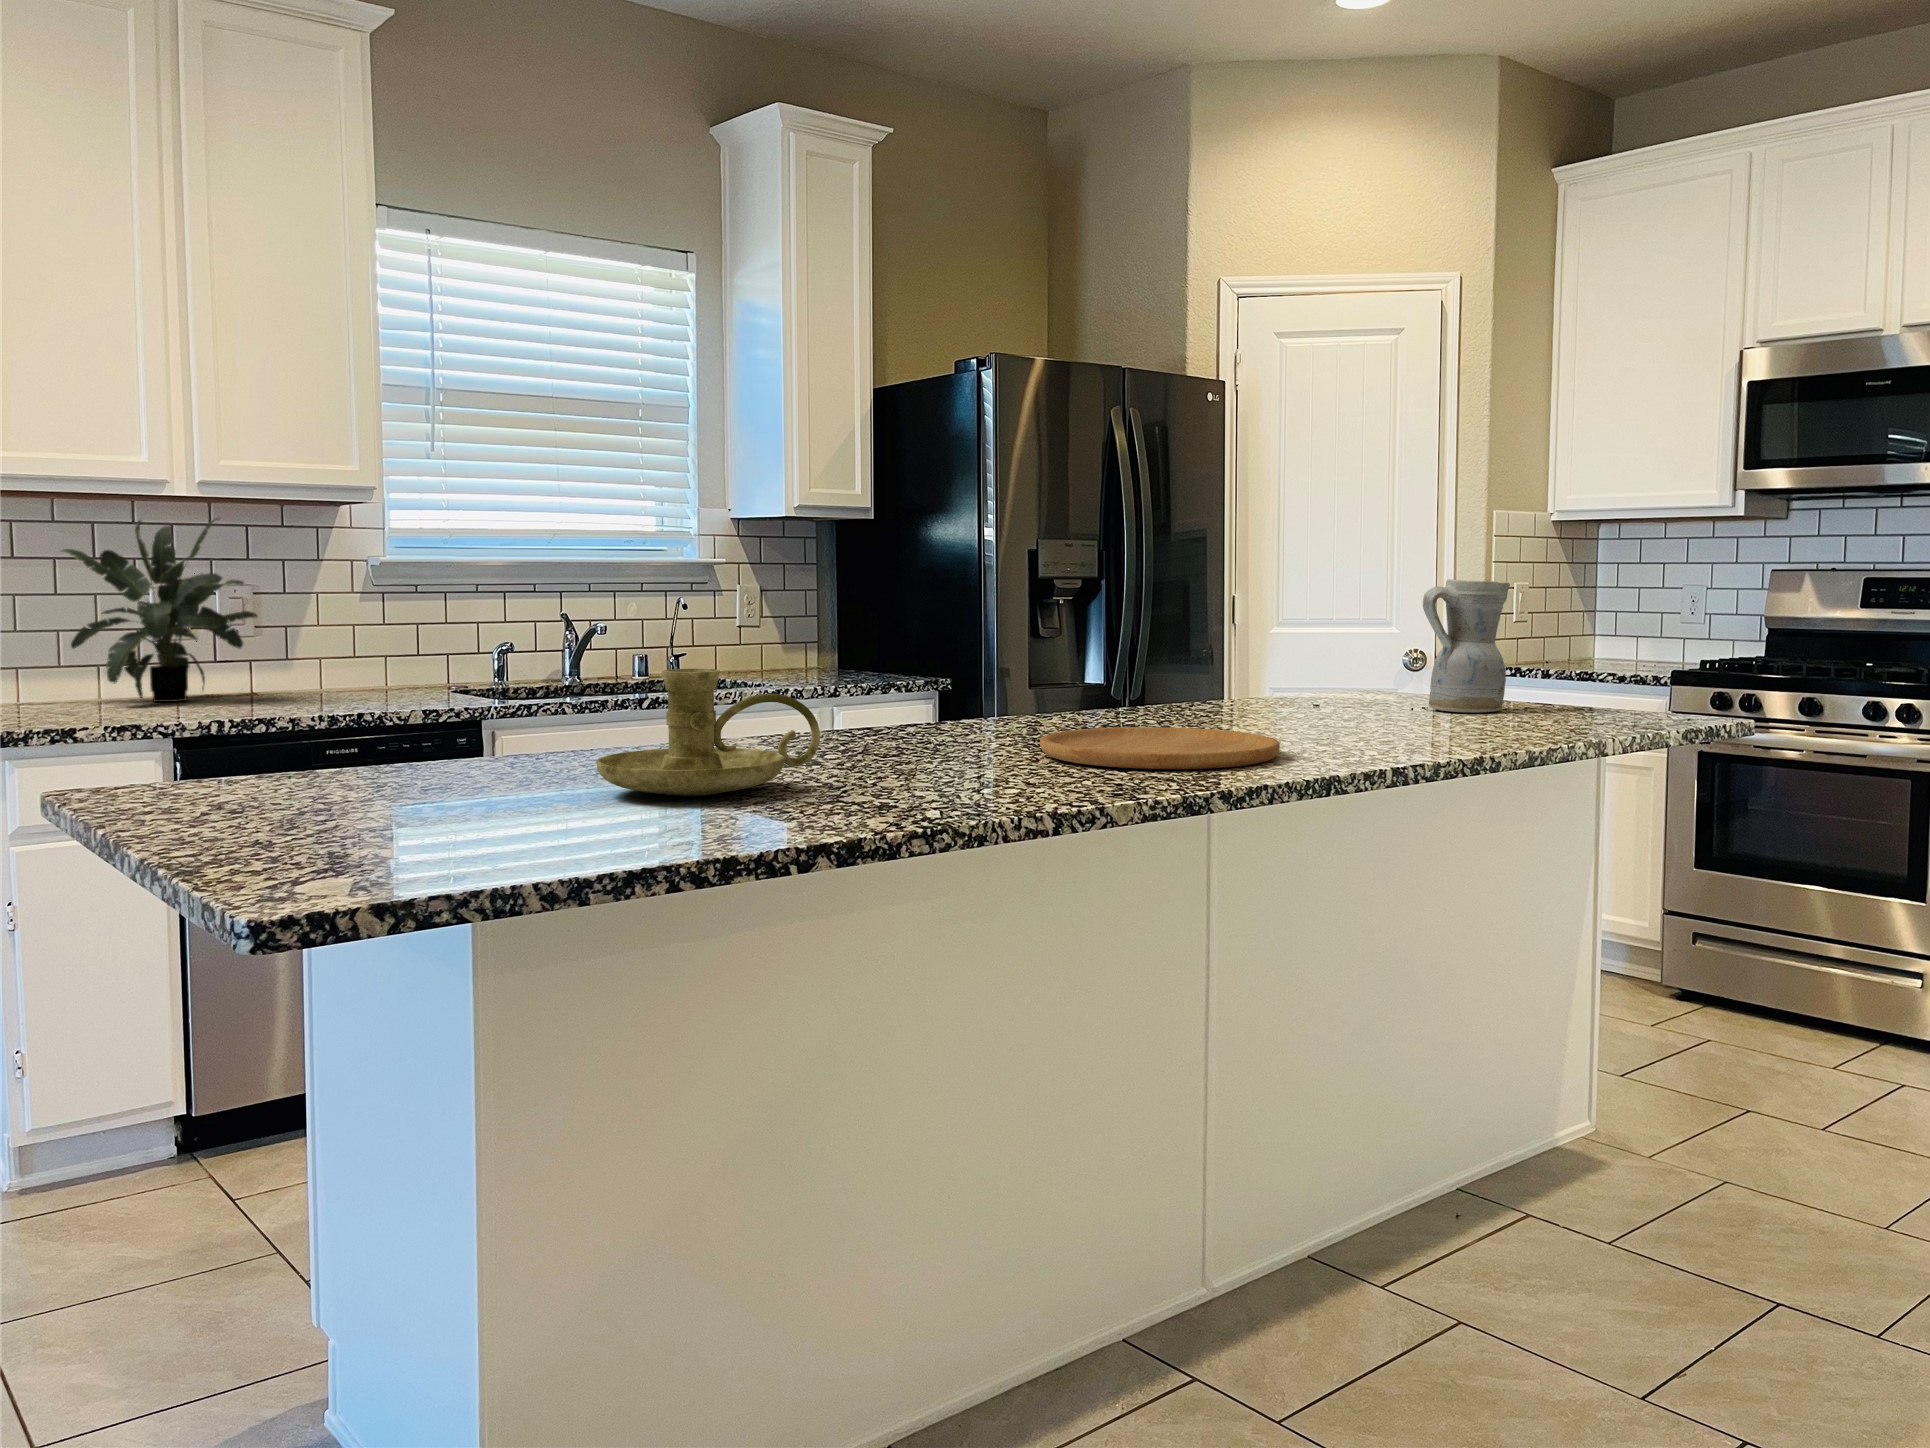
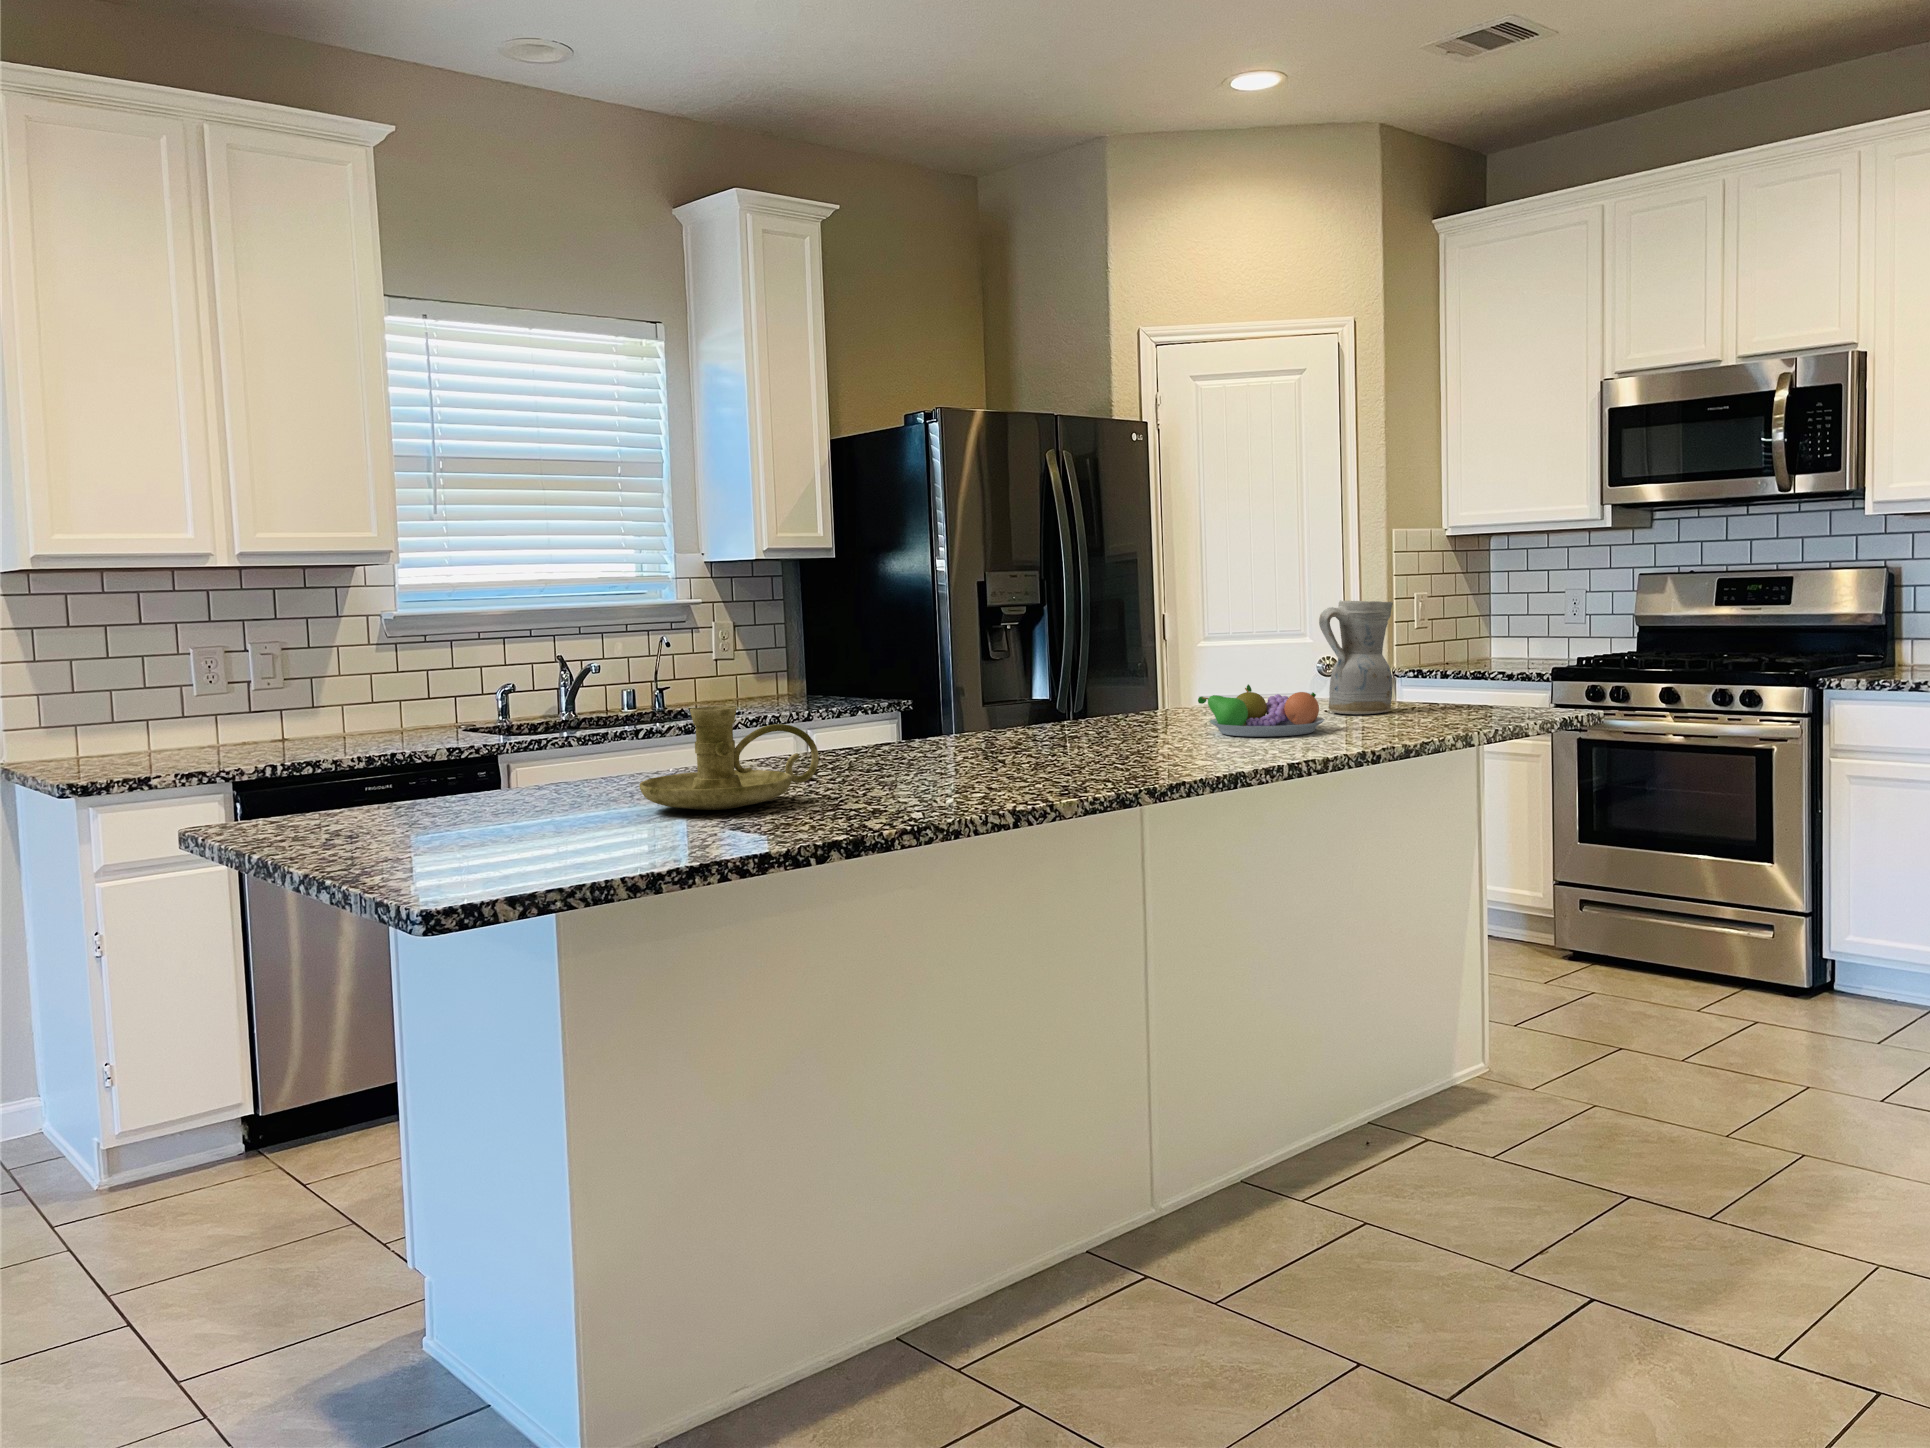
potted plant: present [63,518,257,702] -> none [111,584,290,751]
fruit bowl: none [1279,672,1430,734] -> present [1198,684,1325,737]
cutting board: present [1040,727,1280,769] -> none [997,738,1196,772]

